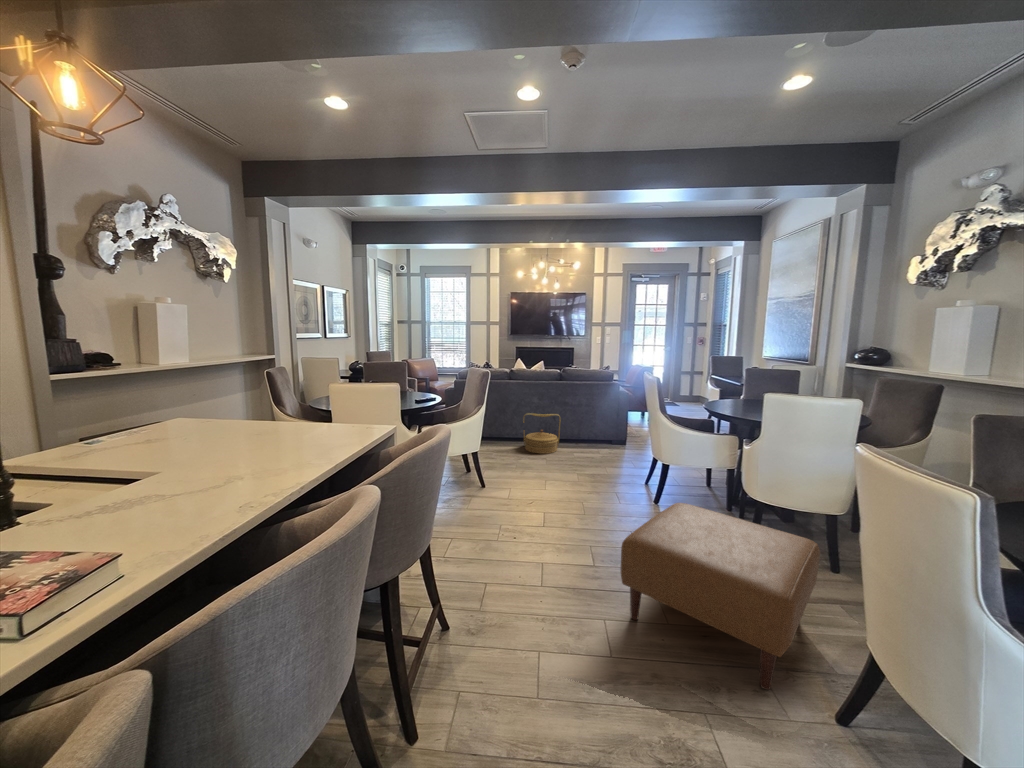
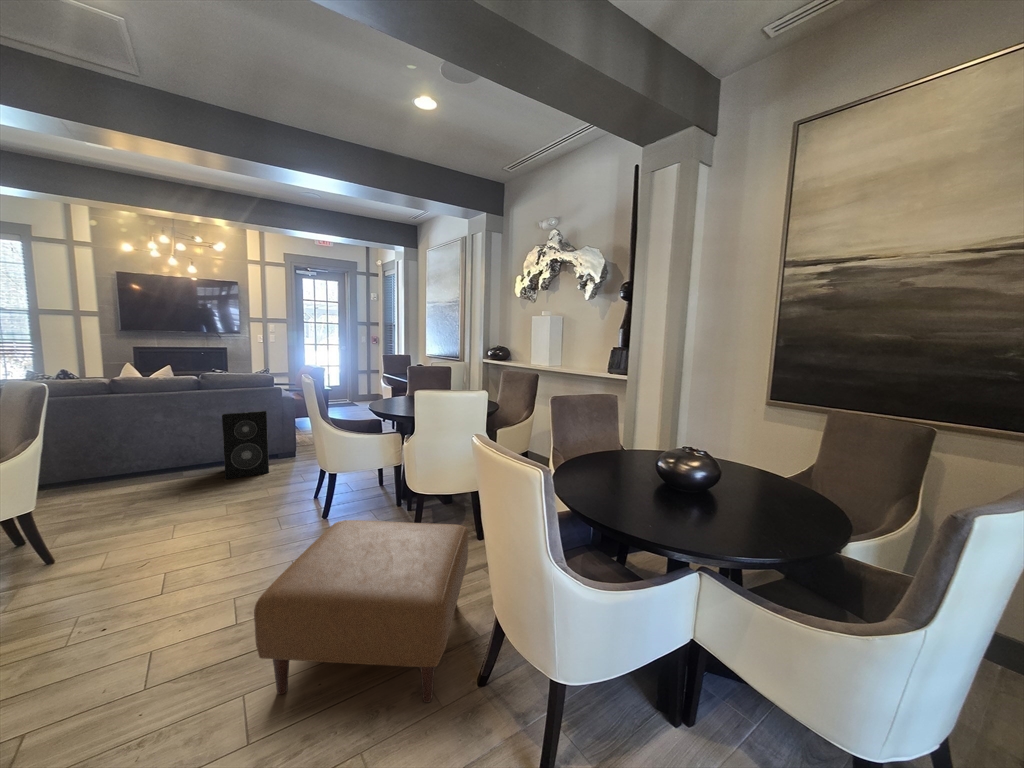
speaker: none [576,401,609,455] -> present [222,411,269,479]
woven basket: present [523,413,560,454] -> none [131,434,198,492]

